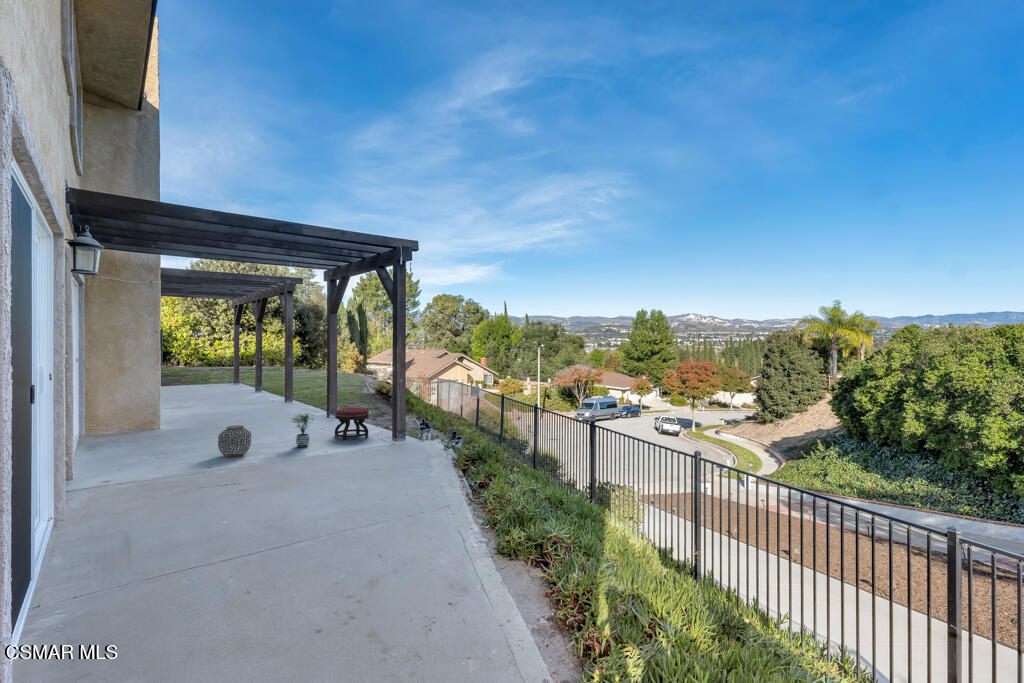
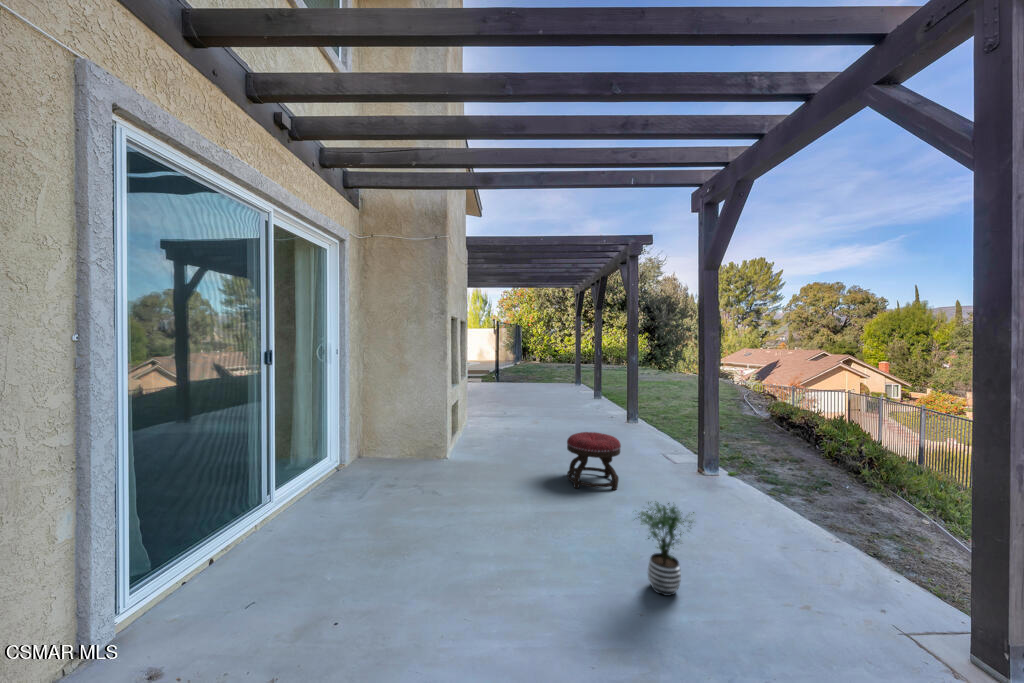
ottoman: present [335,407,369,440] -> present [567,432,621,490]
woven basket: present [218,426,251,458] -> none [480,515,546,600]

